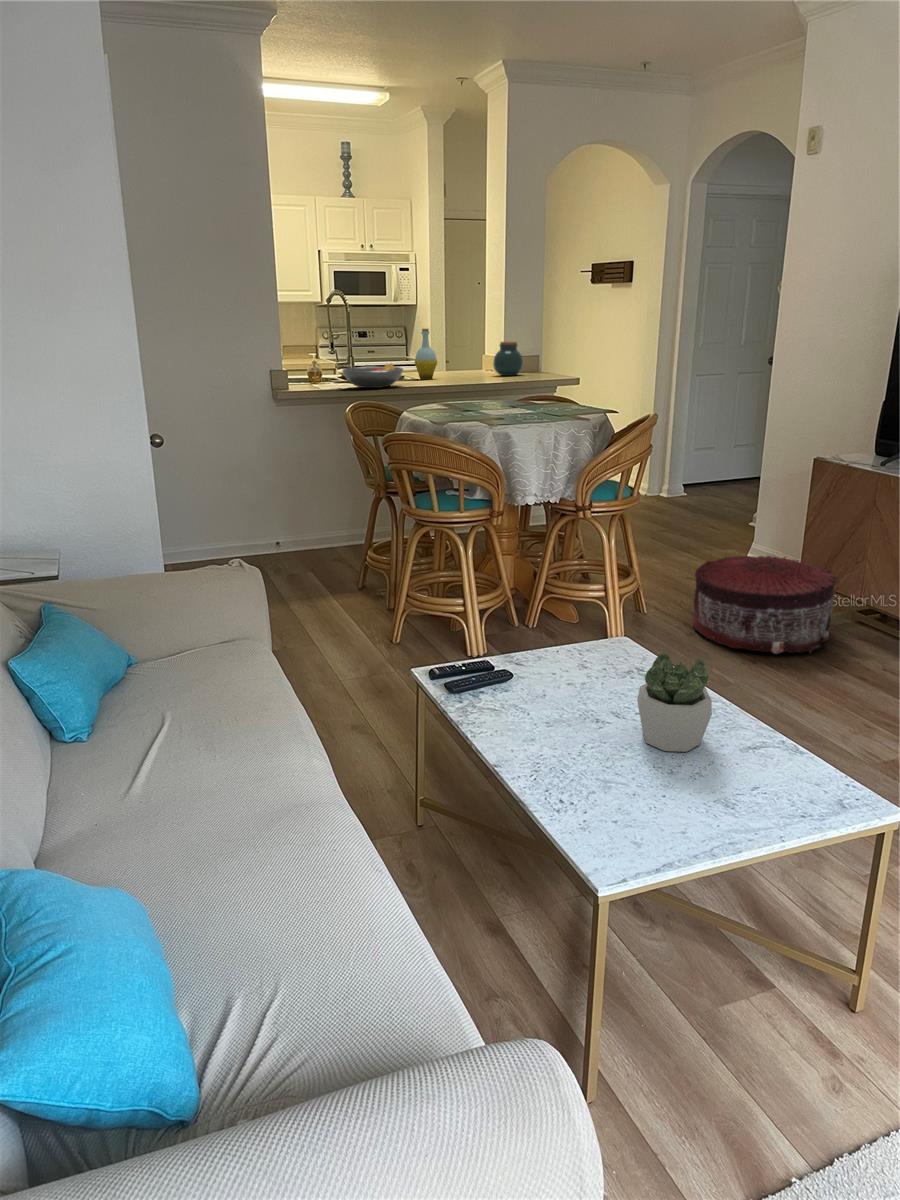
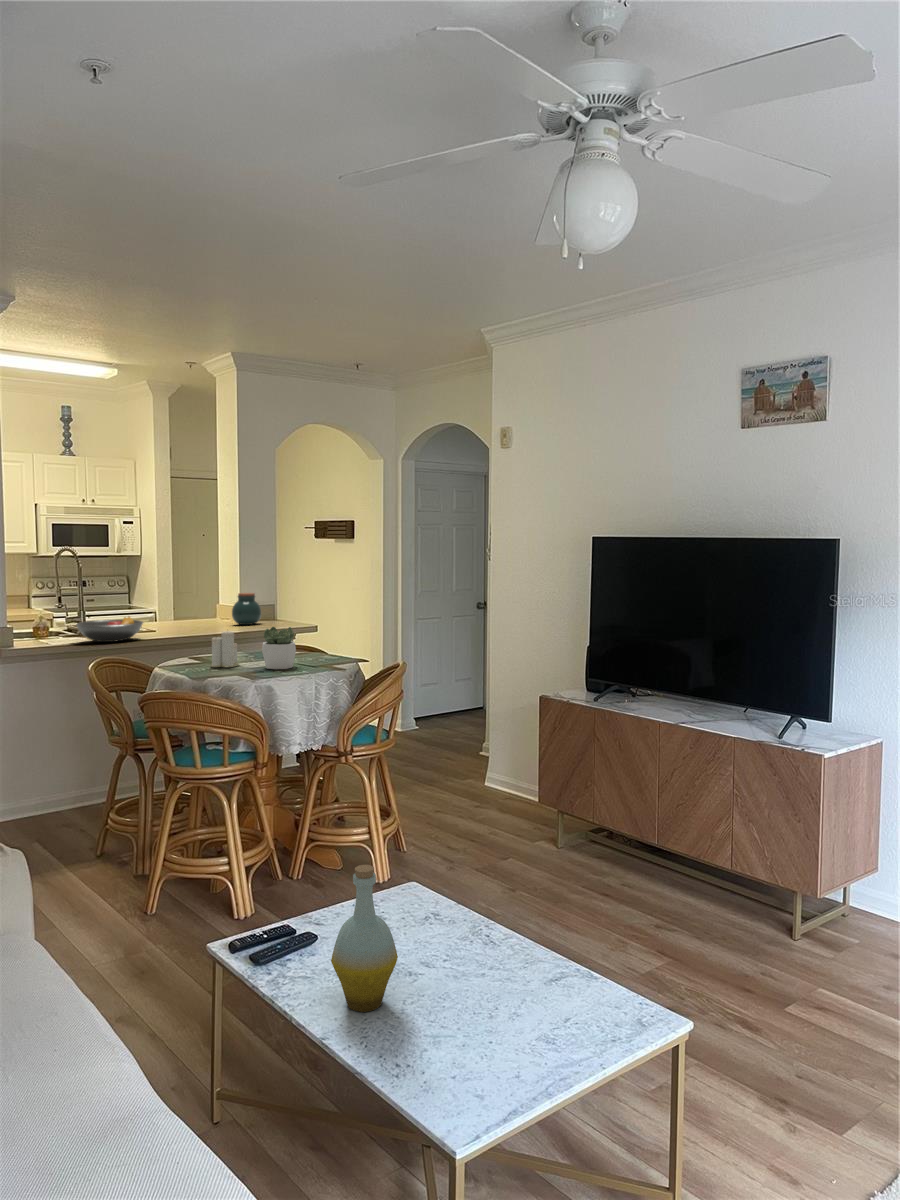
bottle: present [415,329,437,380] -> present [331,865,398,1012]
candle: none [458,372,486,414] -> present [211,631,239,667]
pouf: present [693,556,836,654] -> none [449,784,573,879]
succulent plant: present [637,653,712,752] -> present [262,627,296,669]

